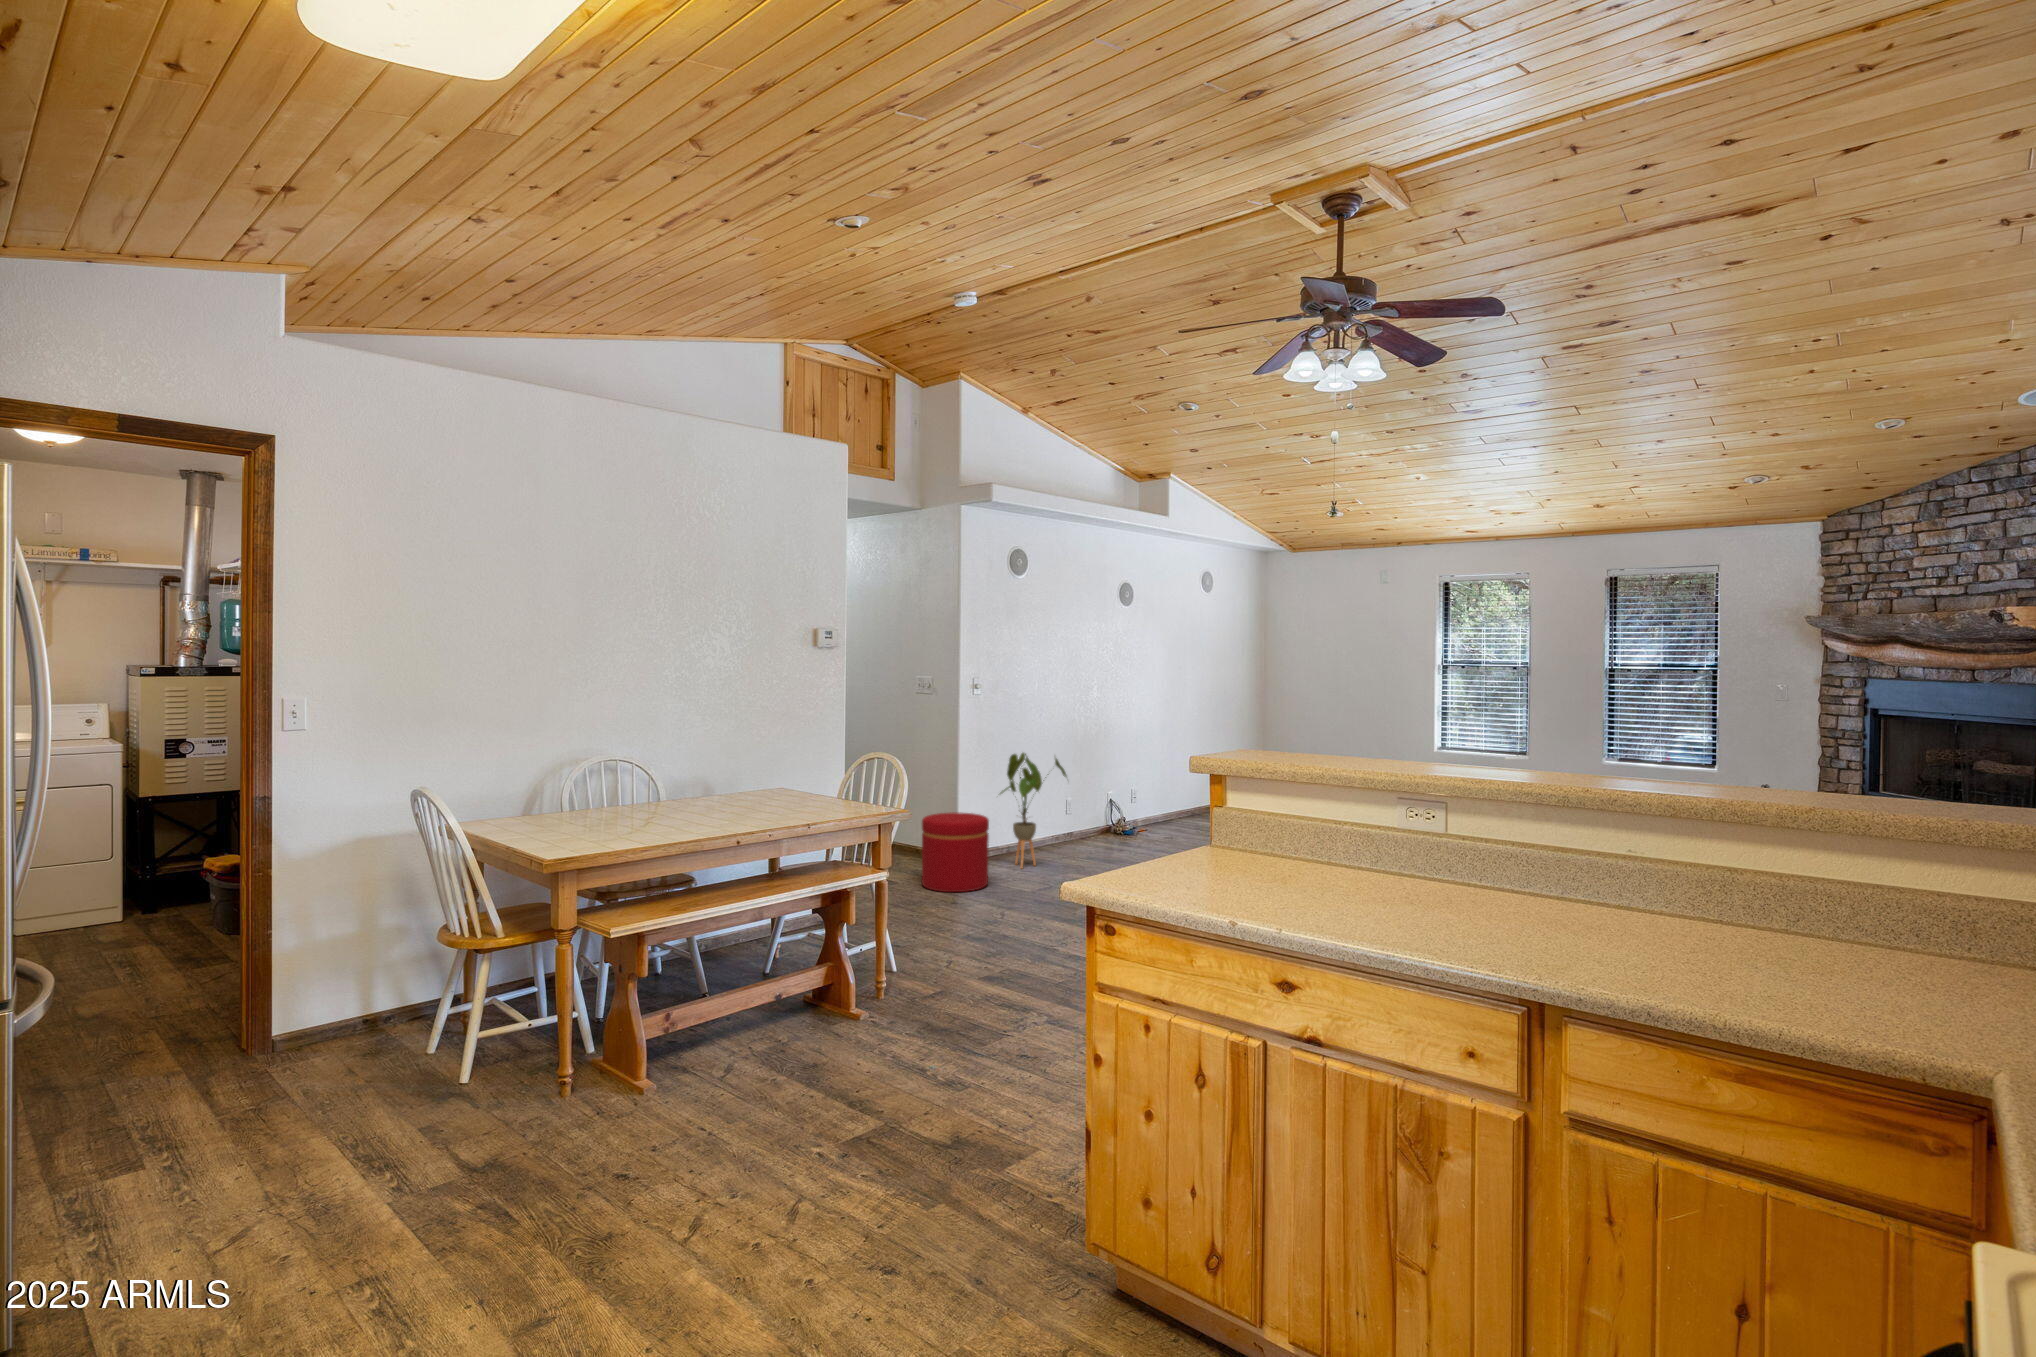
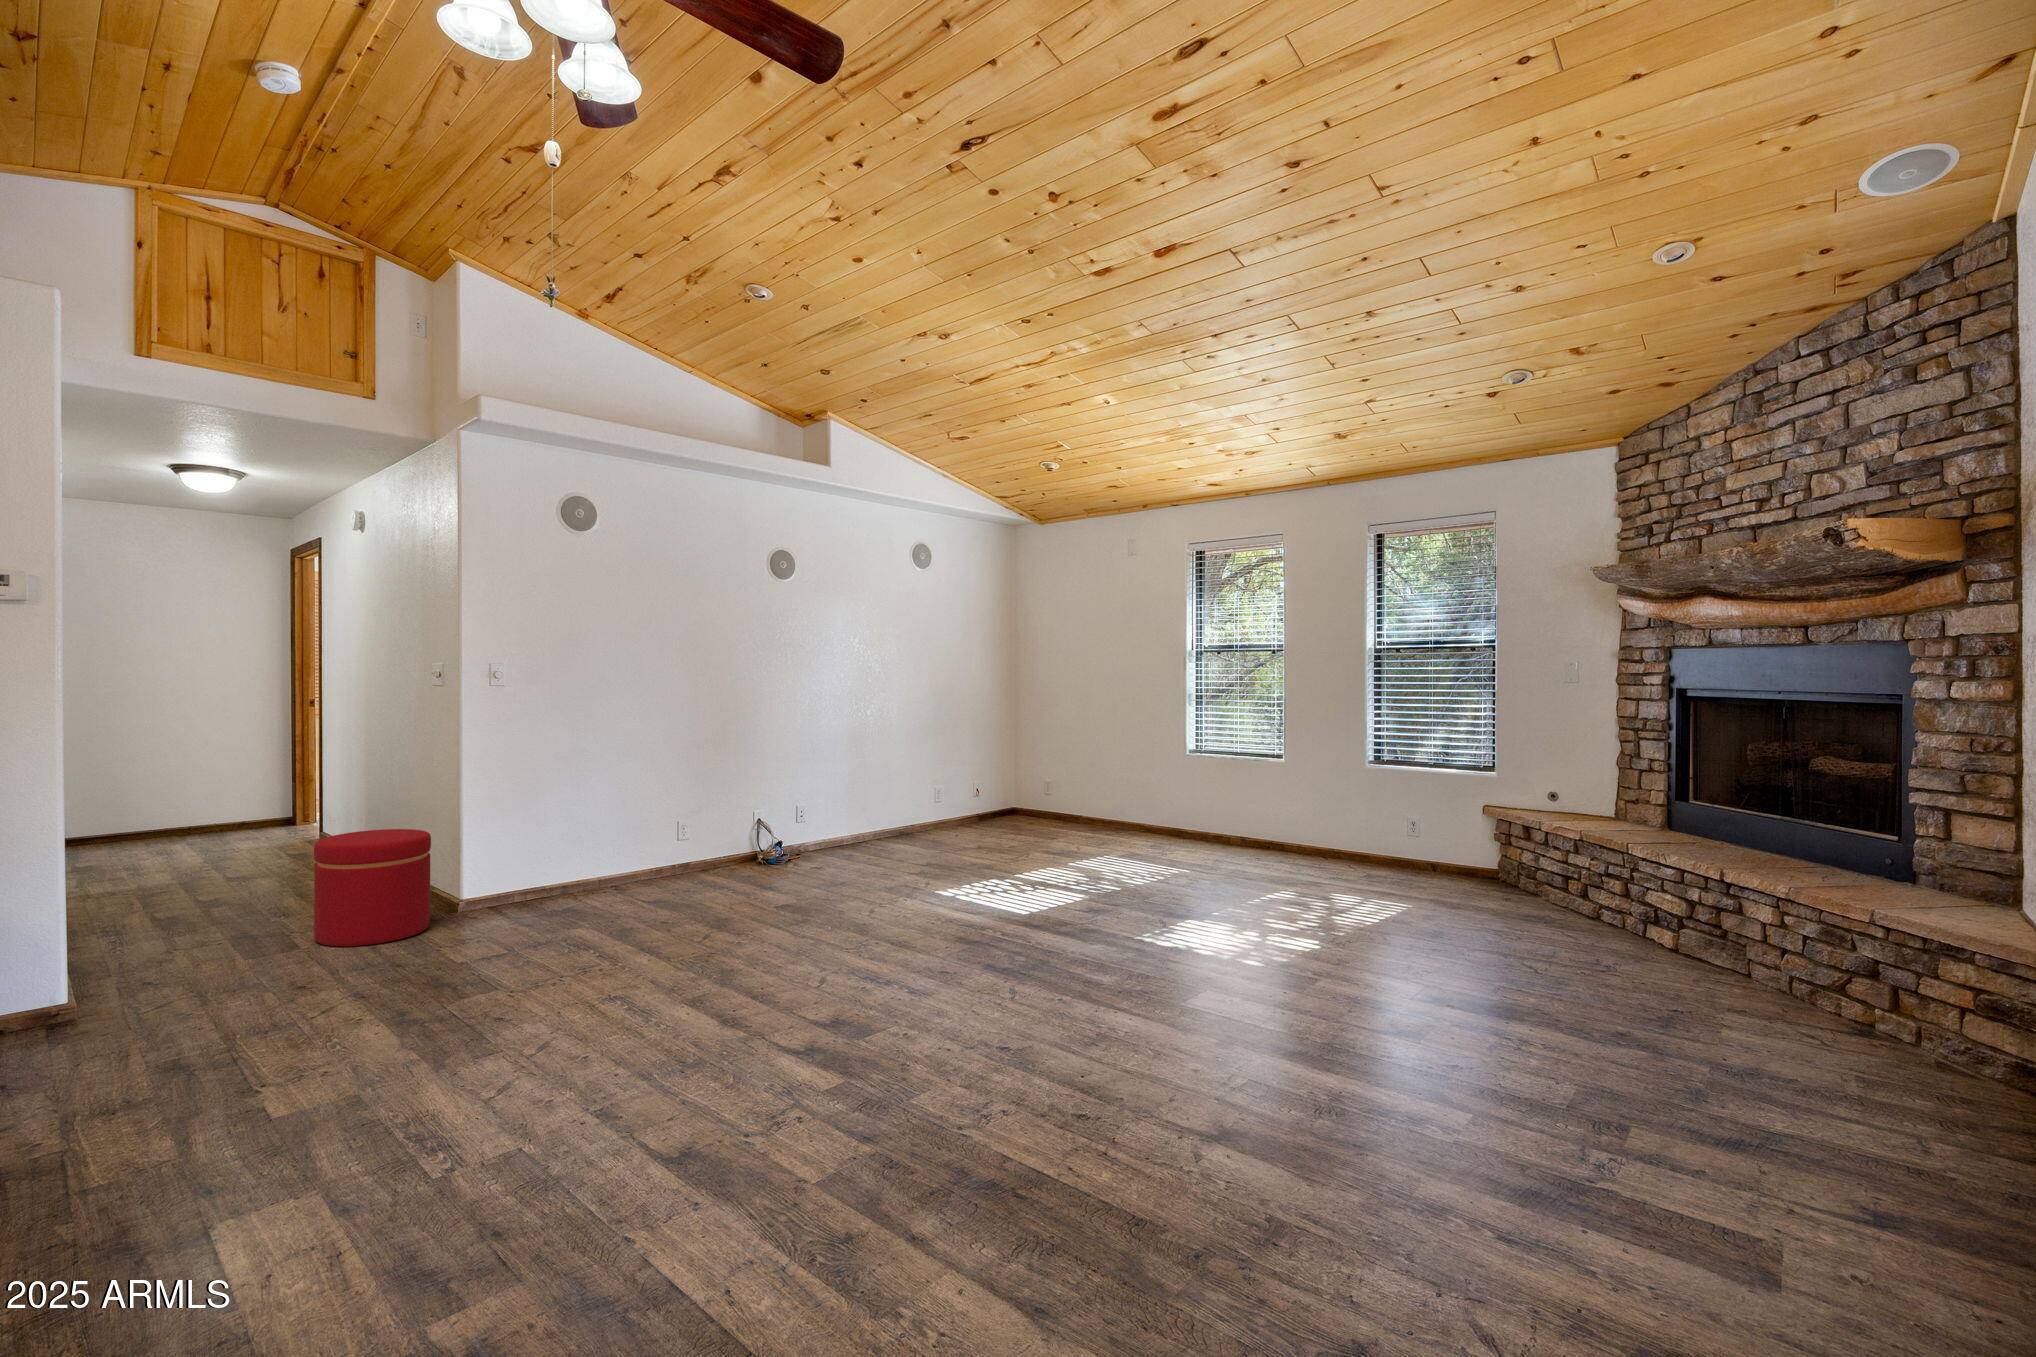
house plant: present [1000,753,1067,868] -> none [502,747,609,905]

